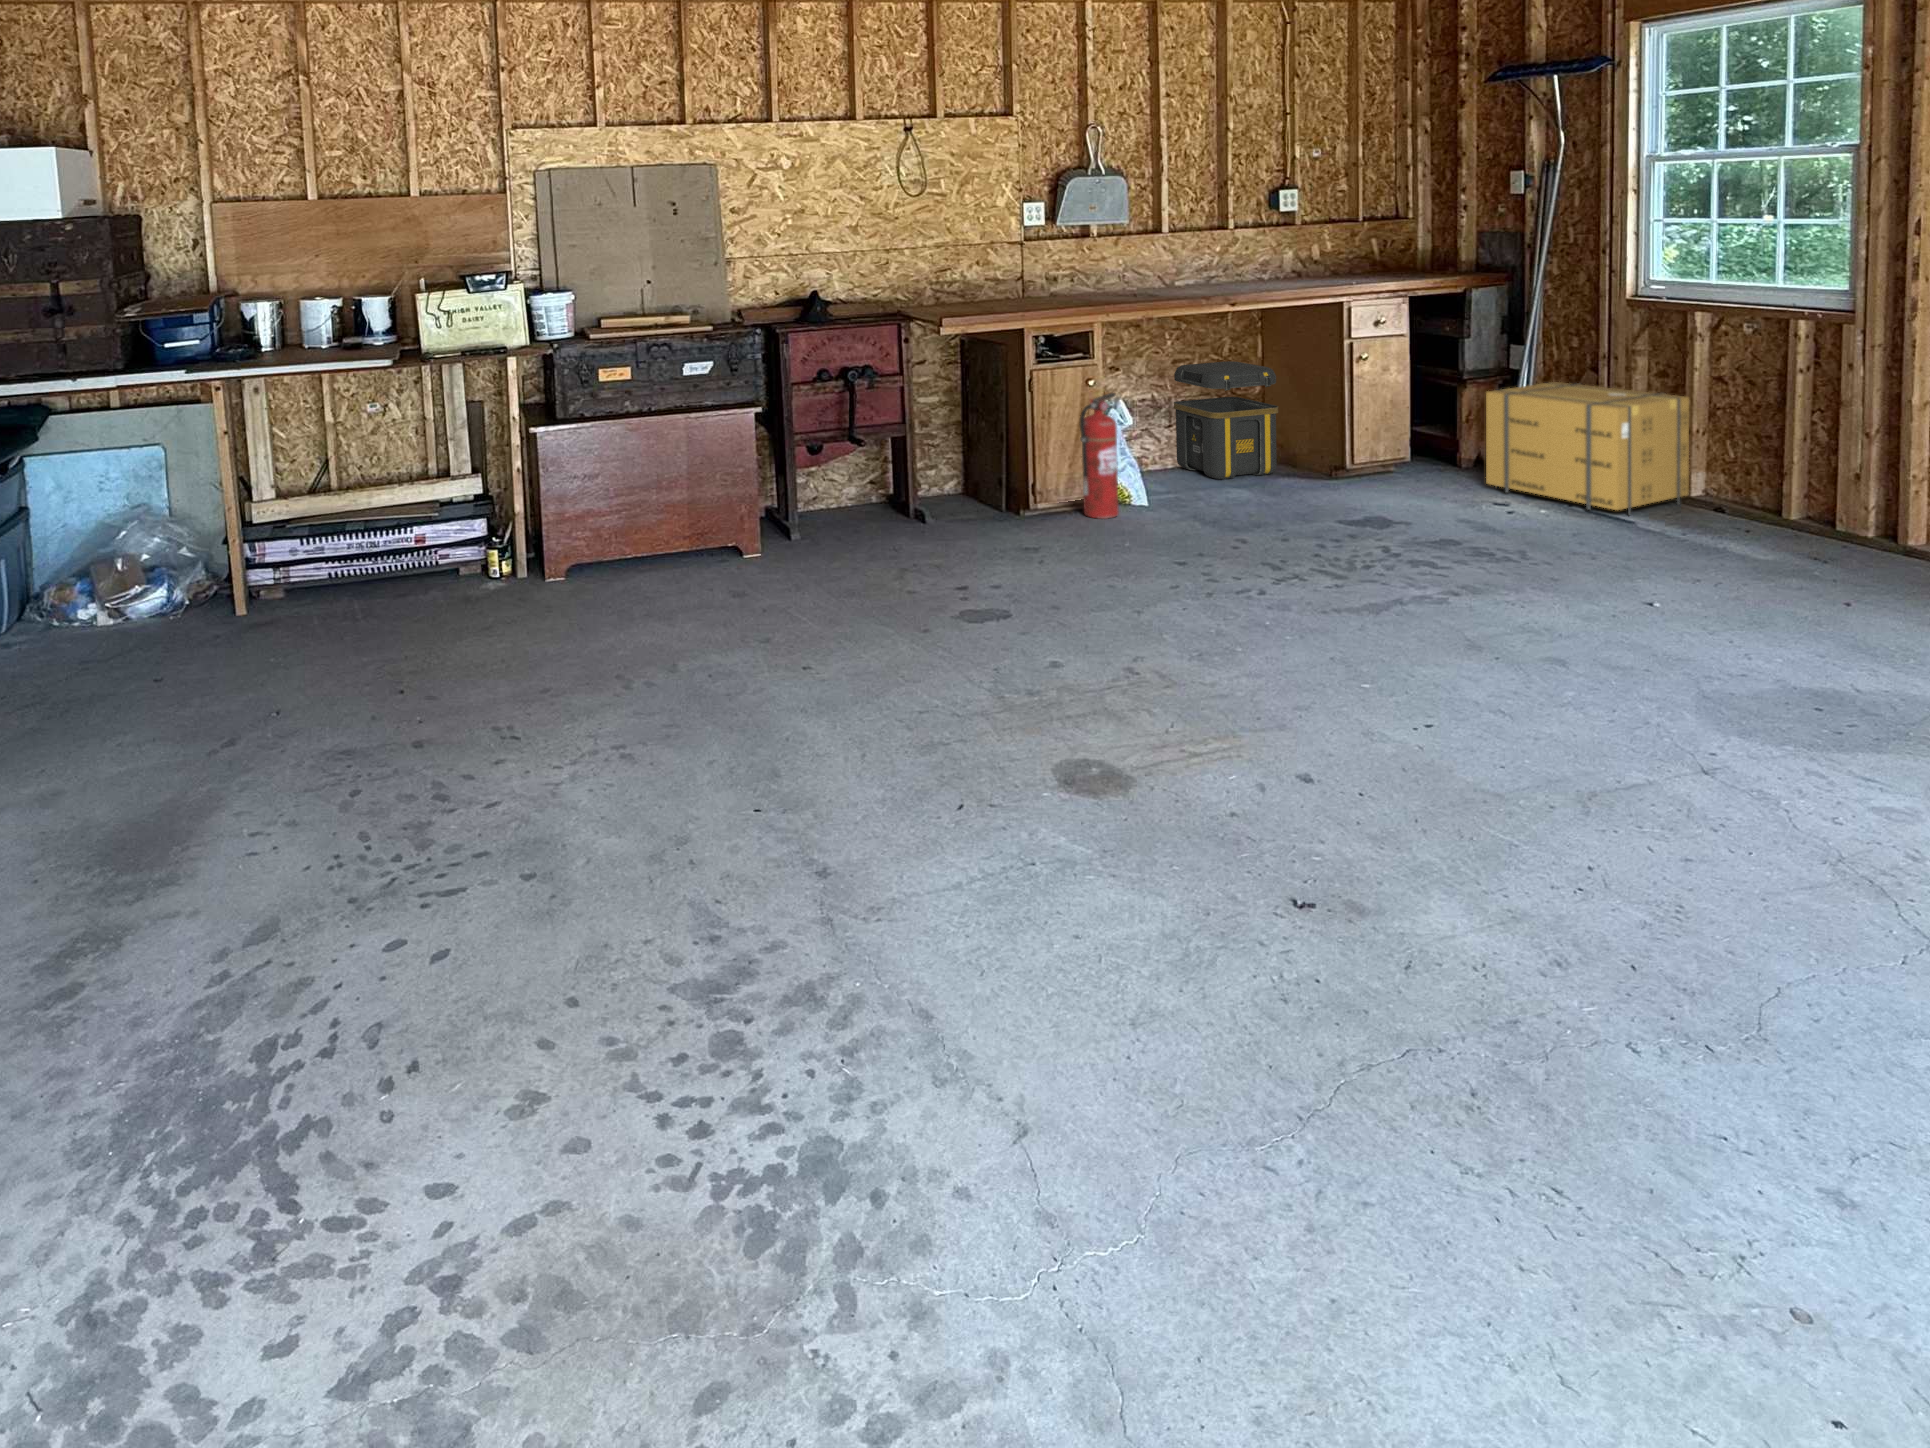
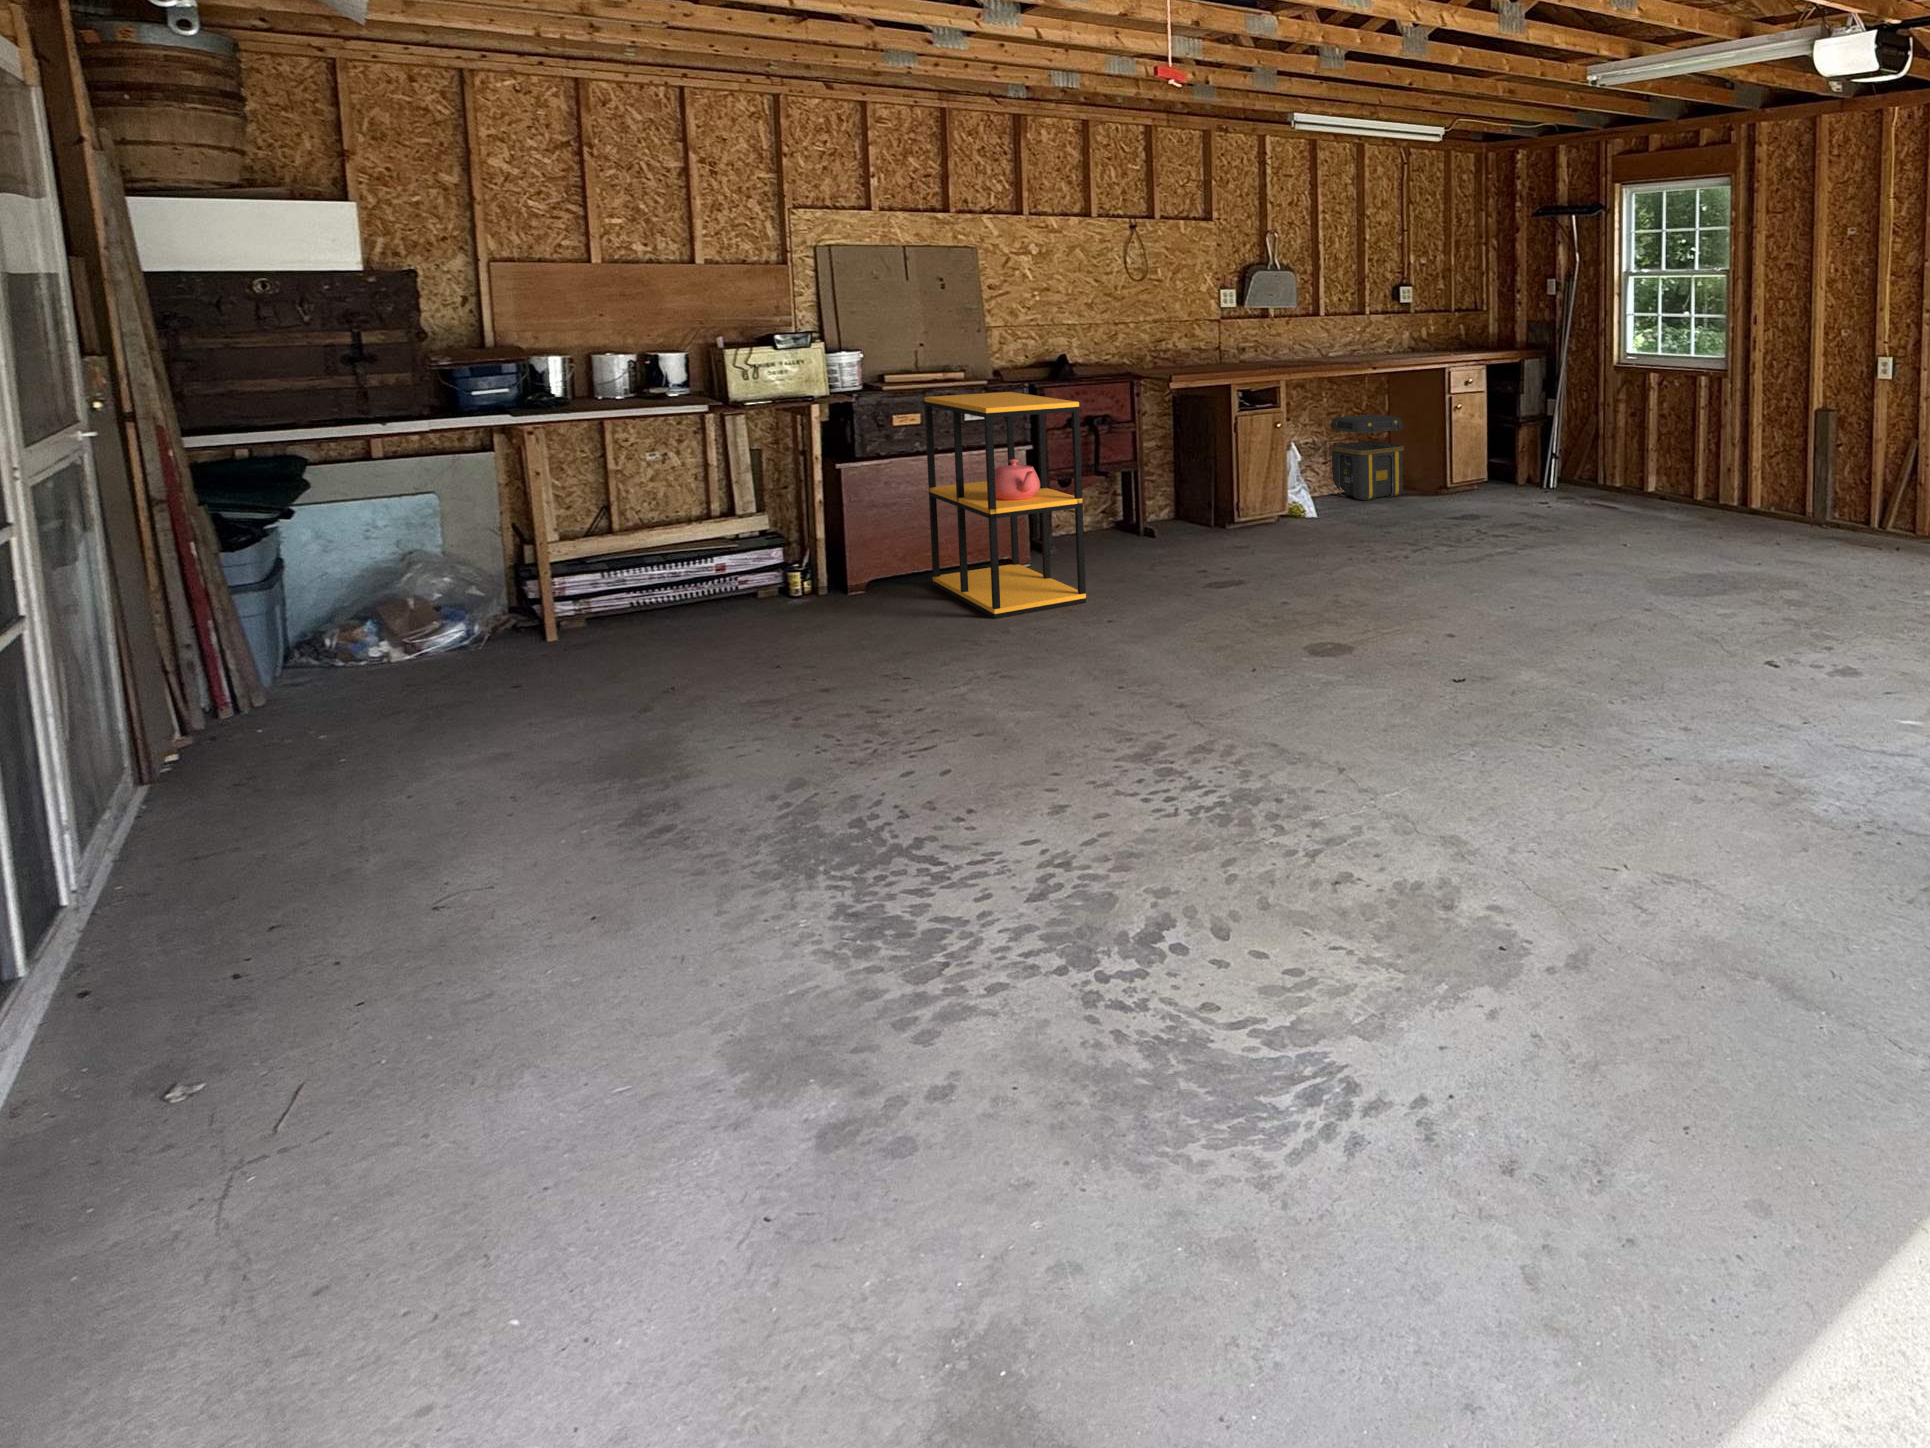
shelving unit: none [622,341,783,646] -> present [924,392,1086,619]
cardboard box: present [1486,382,1689,515] -> none [1535,423,1647,504]
fire extinguisher: present [1079,393,1119,519] -> none [1274,433,1301,527]

